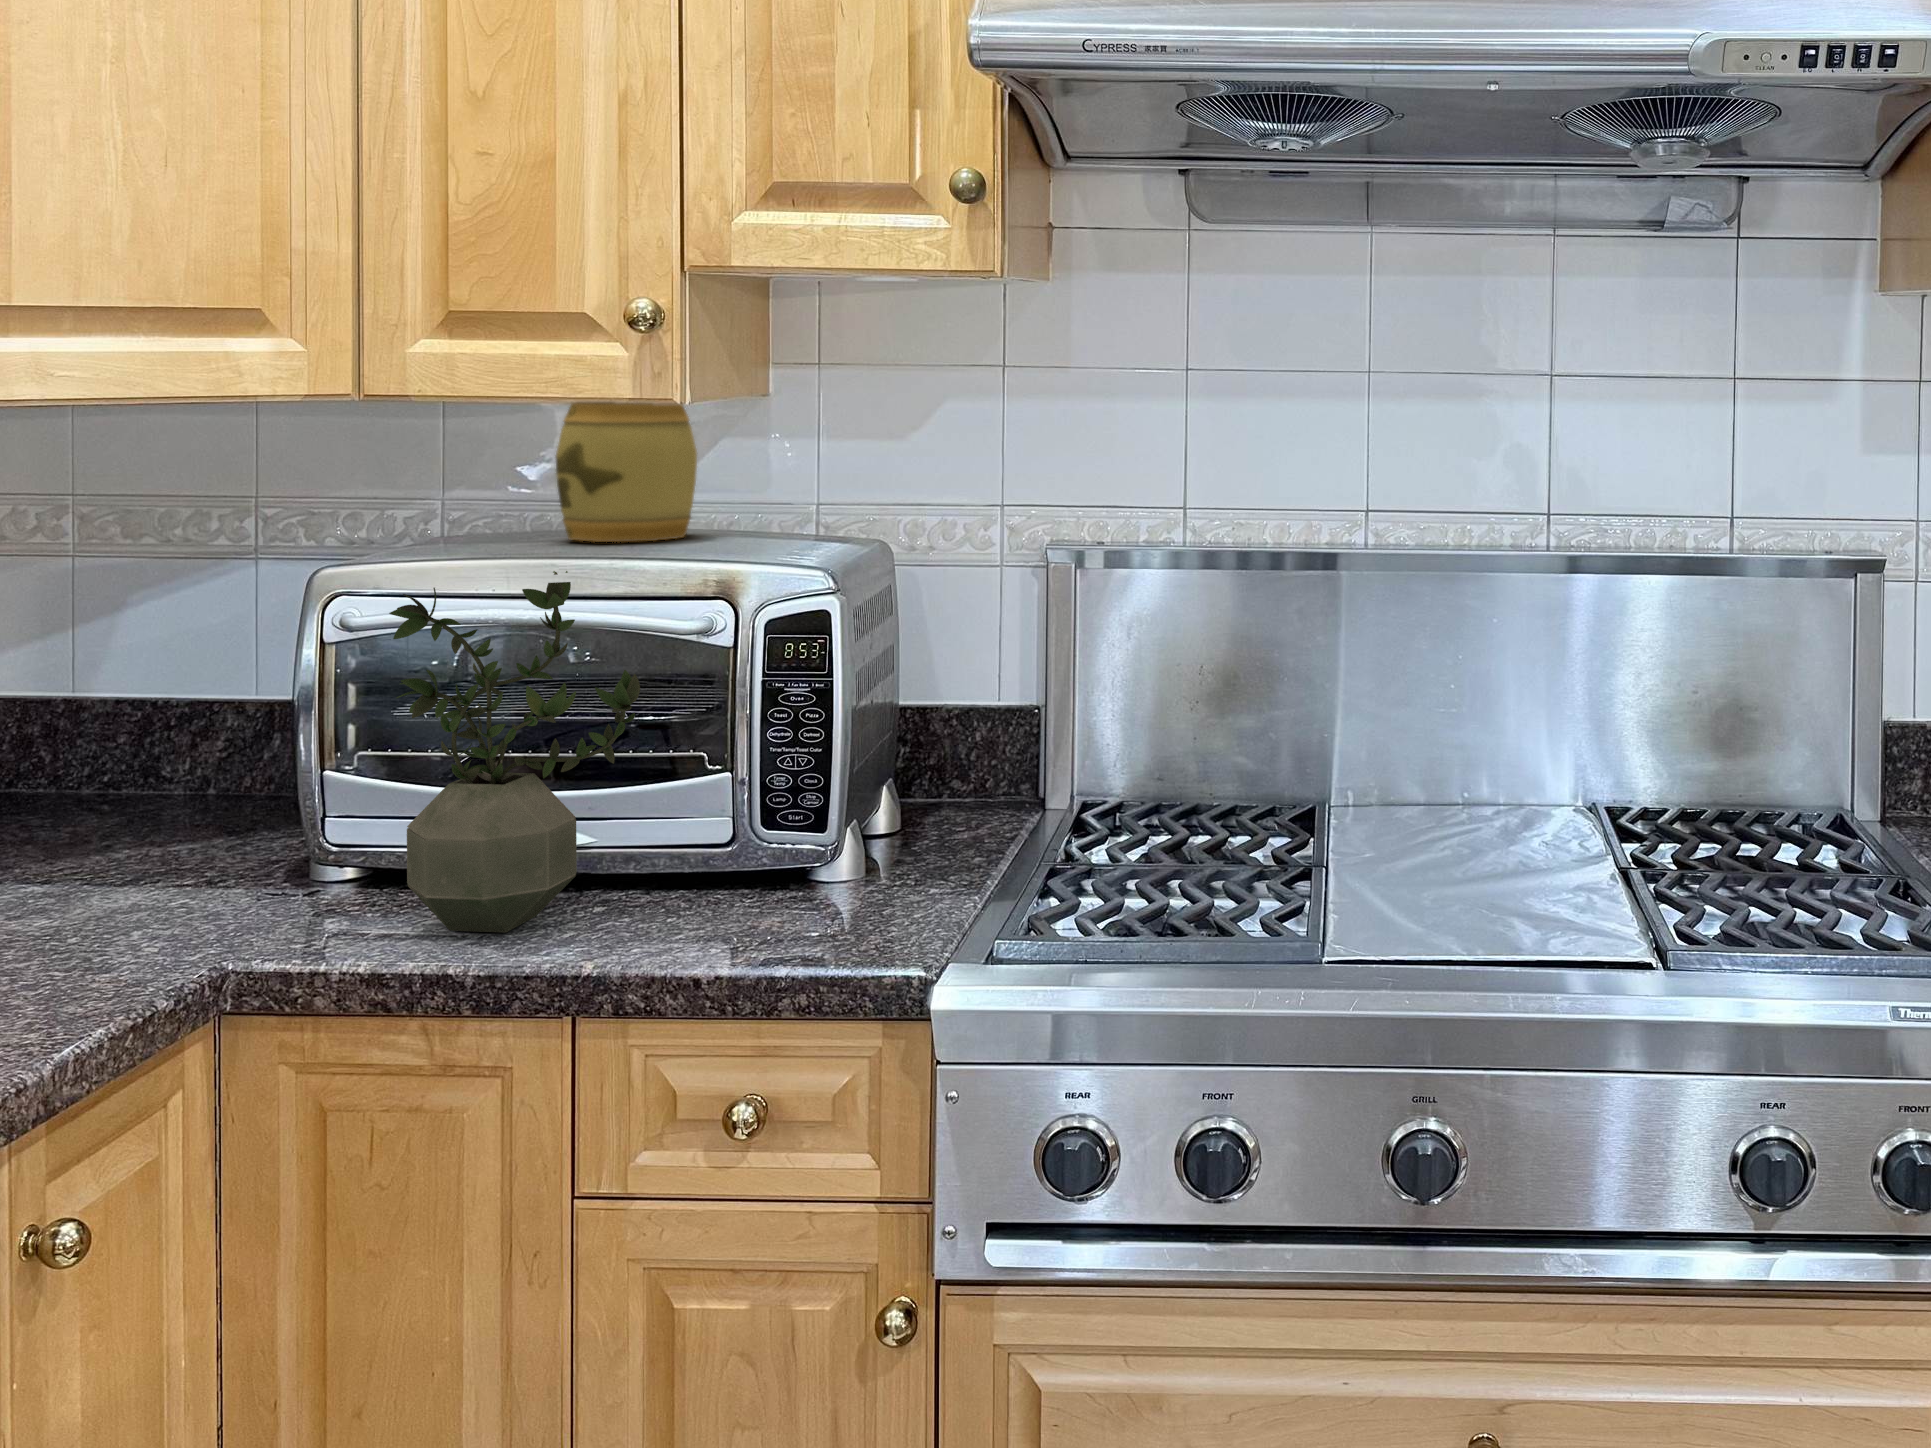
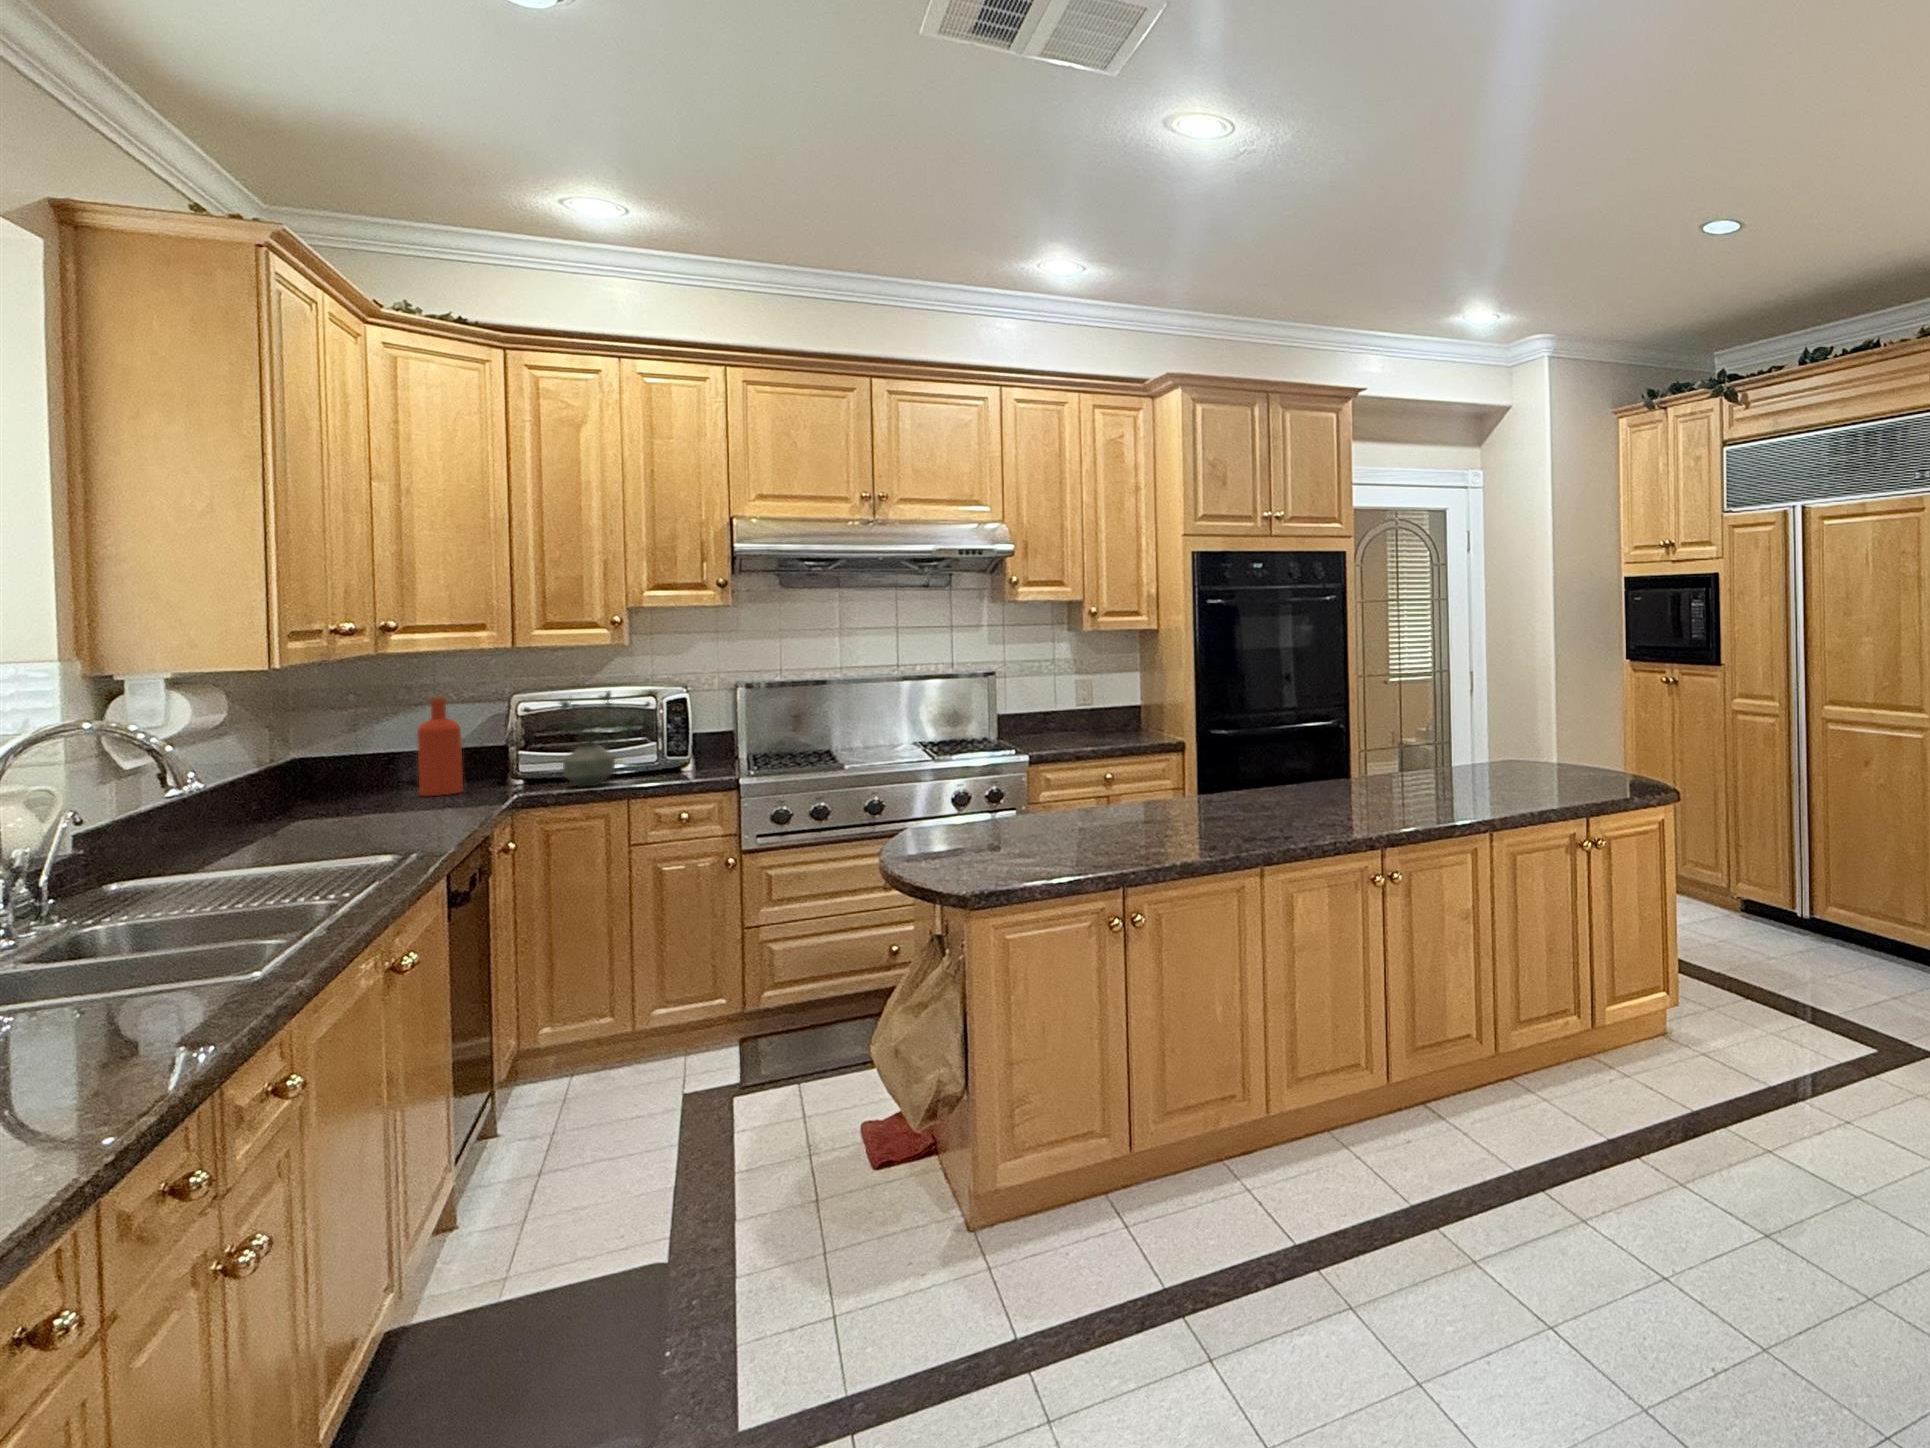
jar: present [556,402,697,542] -> none [569,634,620,688]
bottle: none [54,553,188,903] -> present [417,696,463,796]

